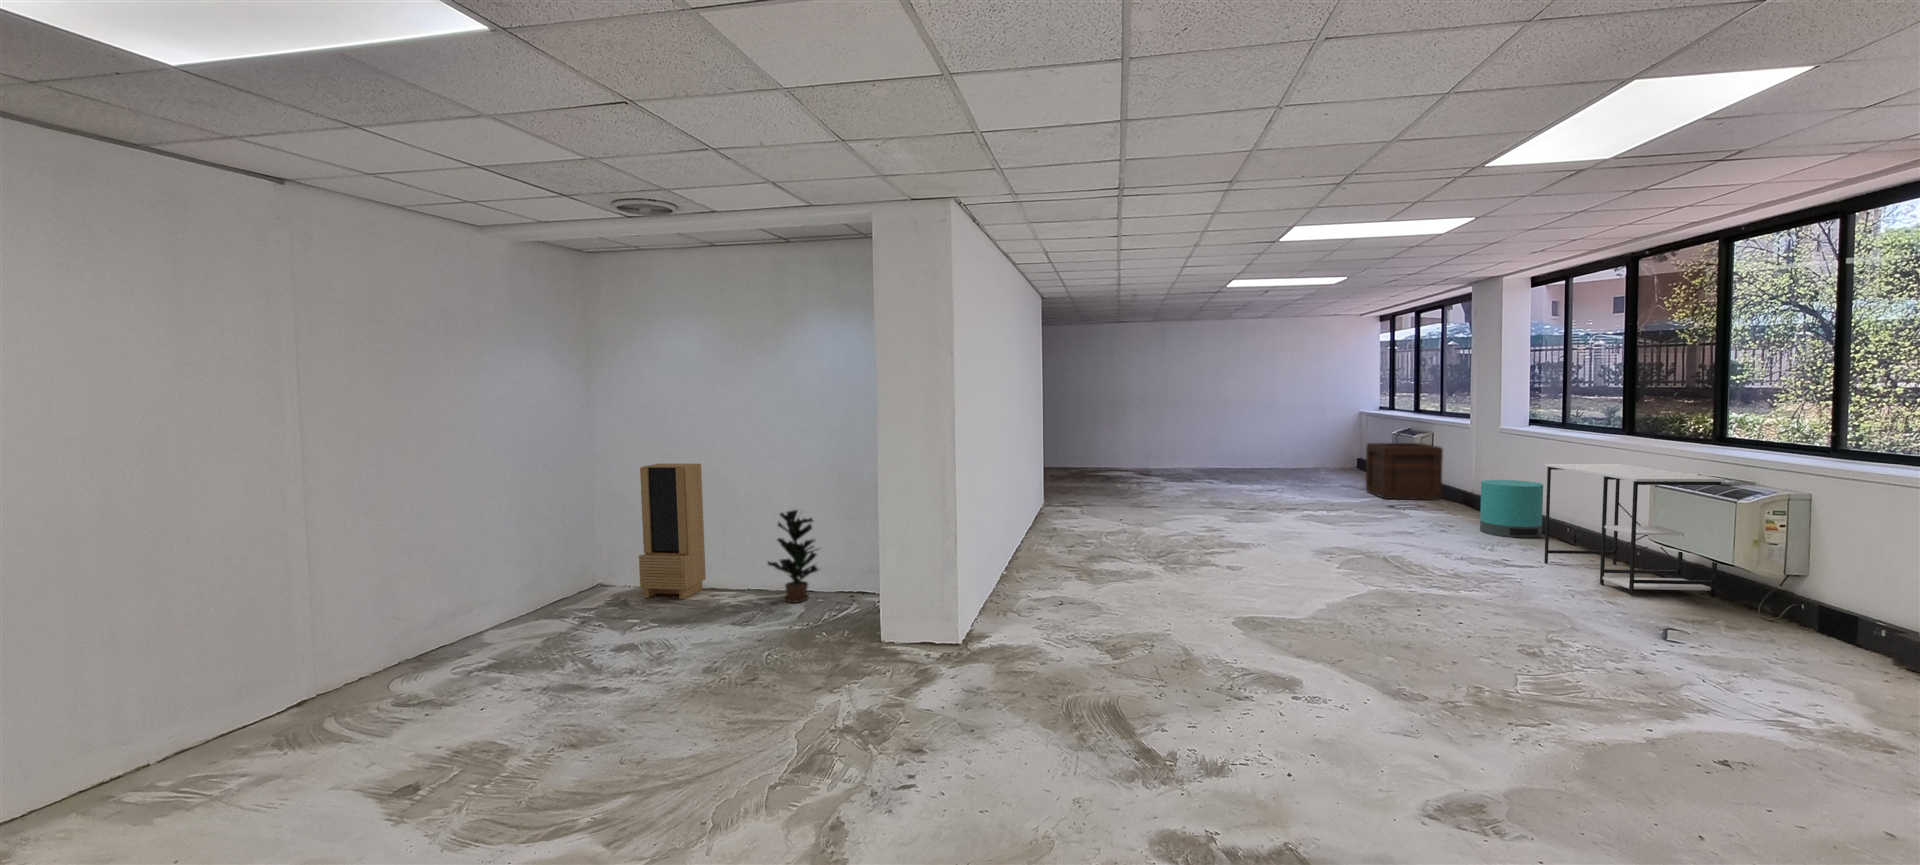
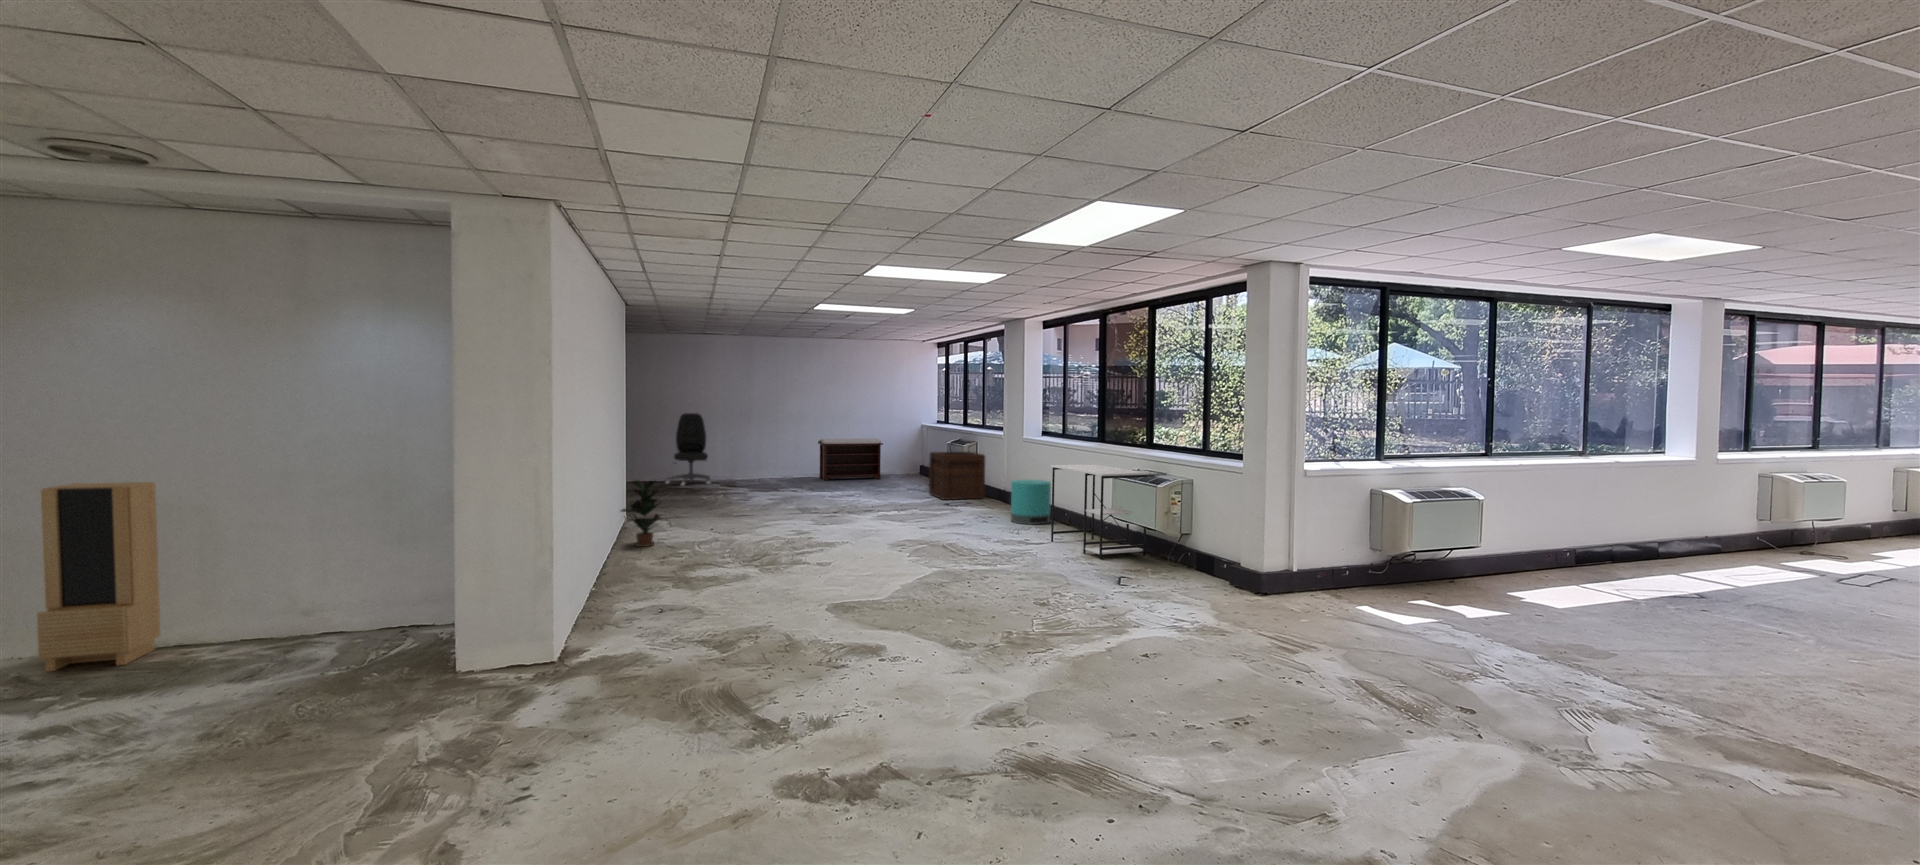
office chair: none [1082,403,1124,473] -> present [666,413,711,486]
bench: none [1234,427,1309,472] -> present [818,439,883,481]
potted plant: present [768,510,818,603] -> present [621,480,660,547]

